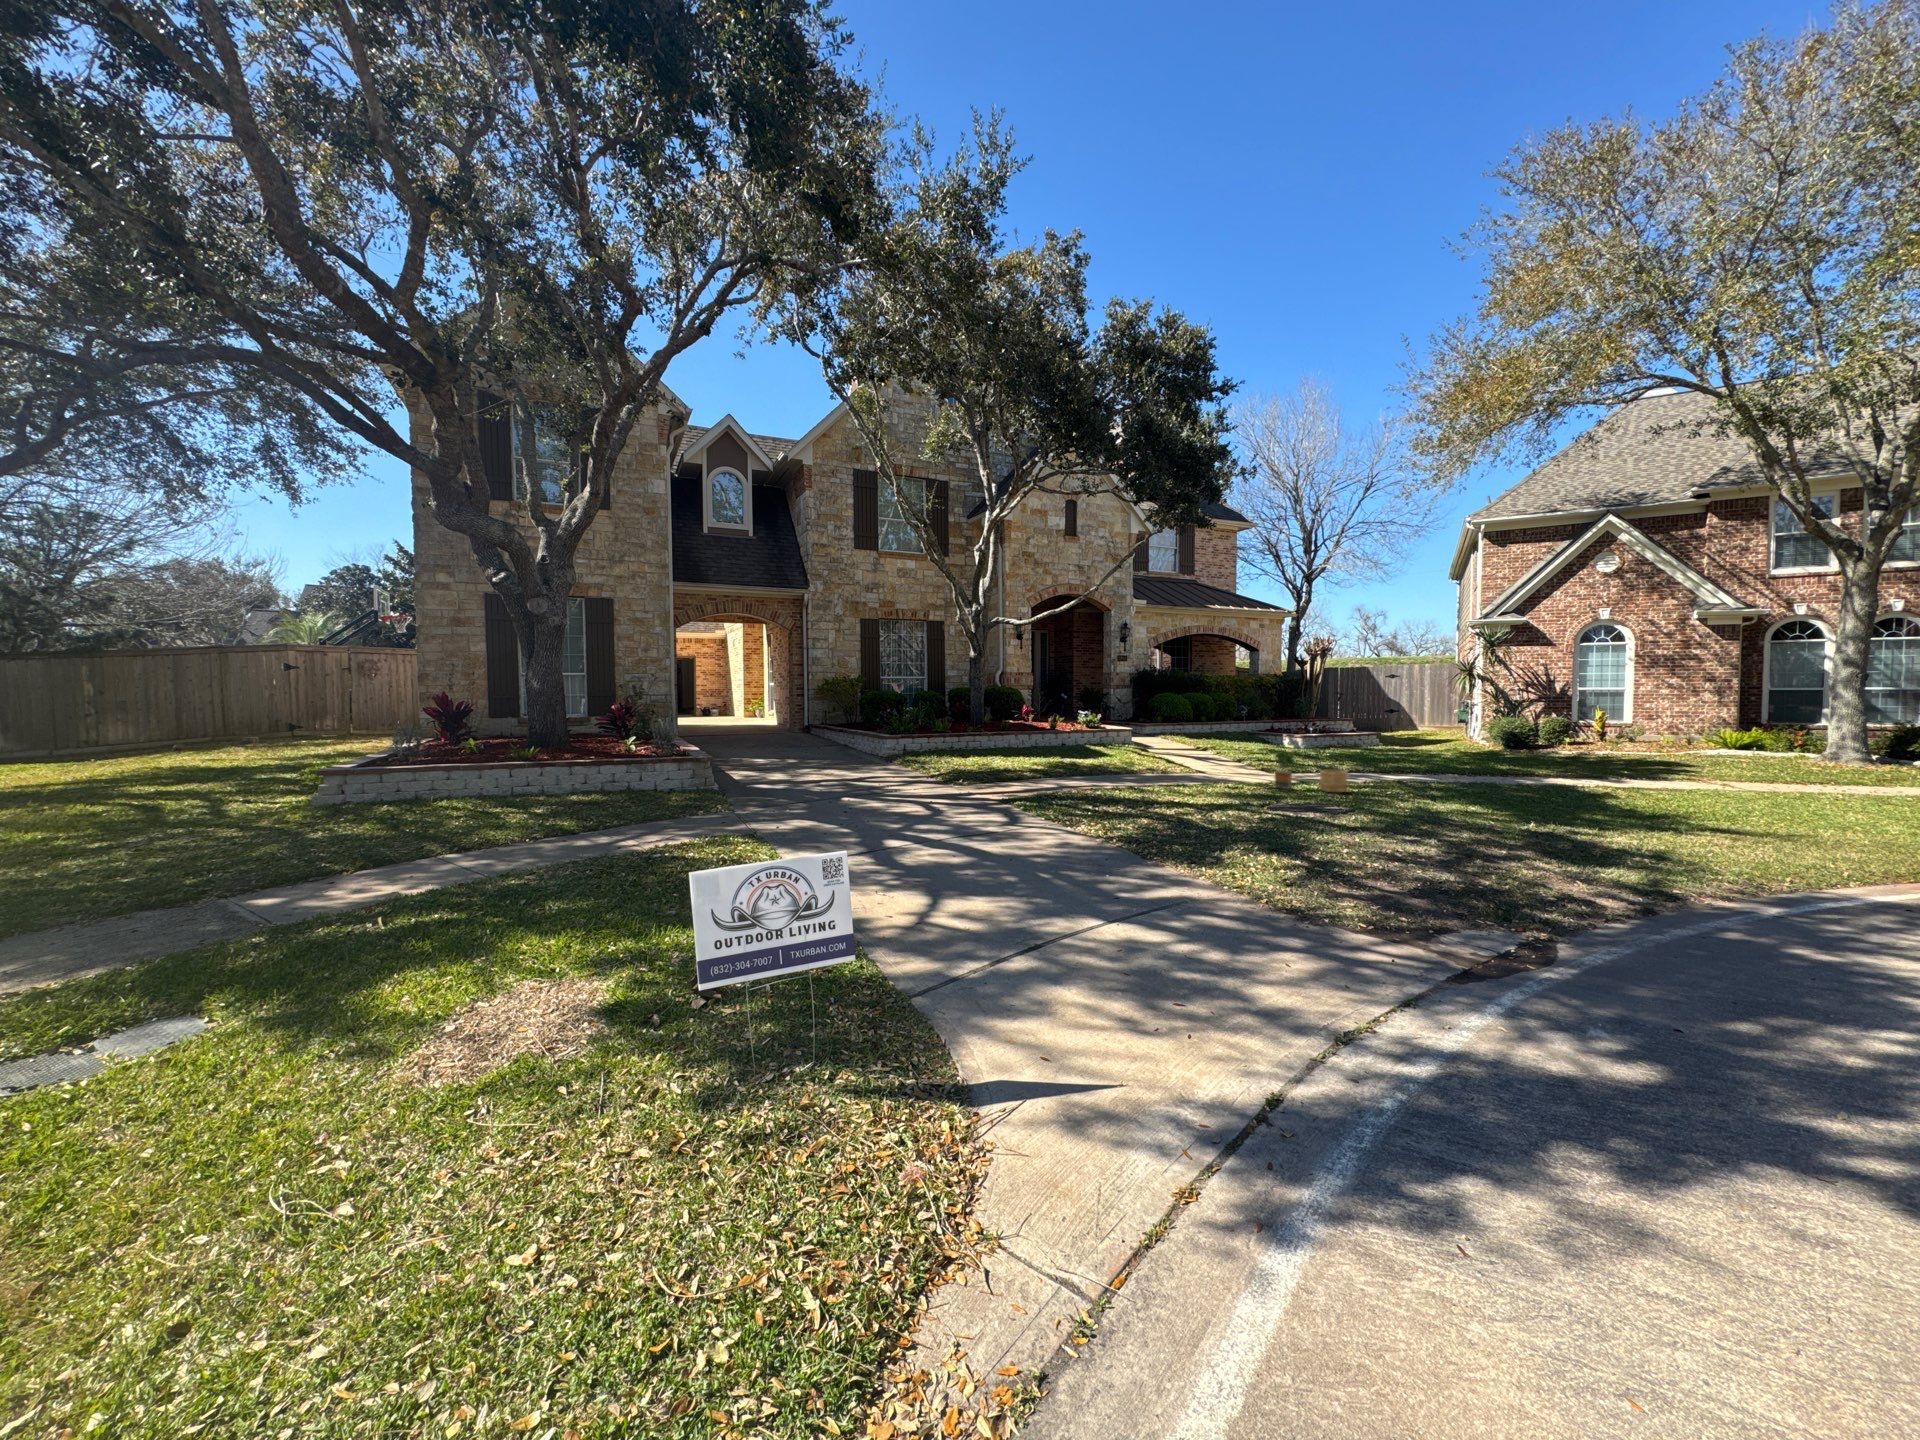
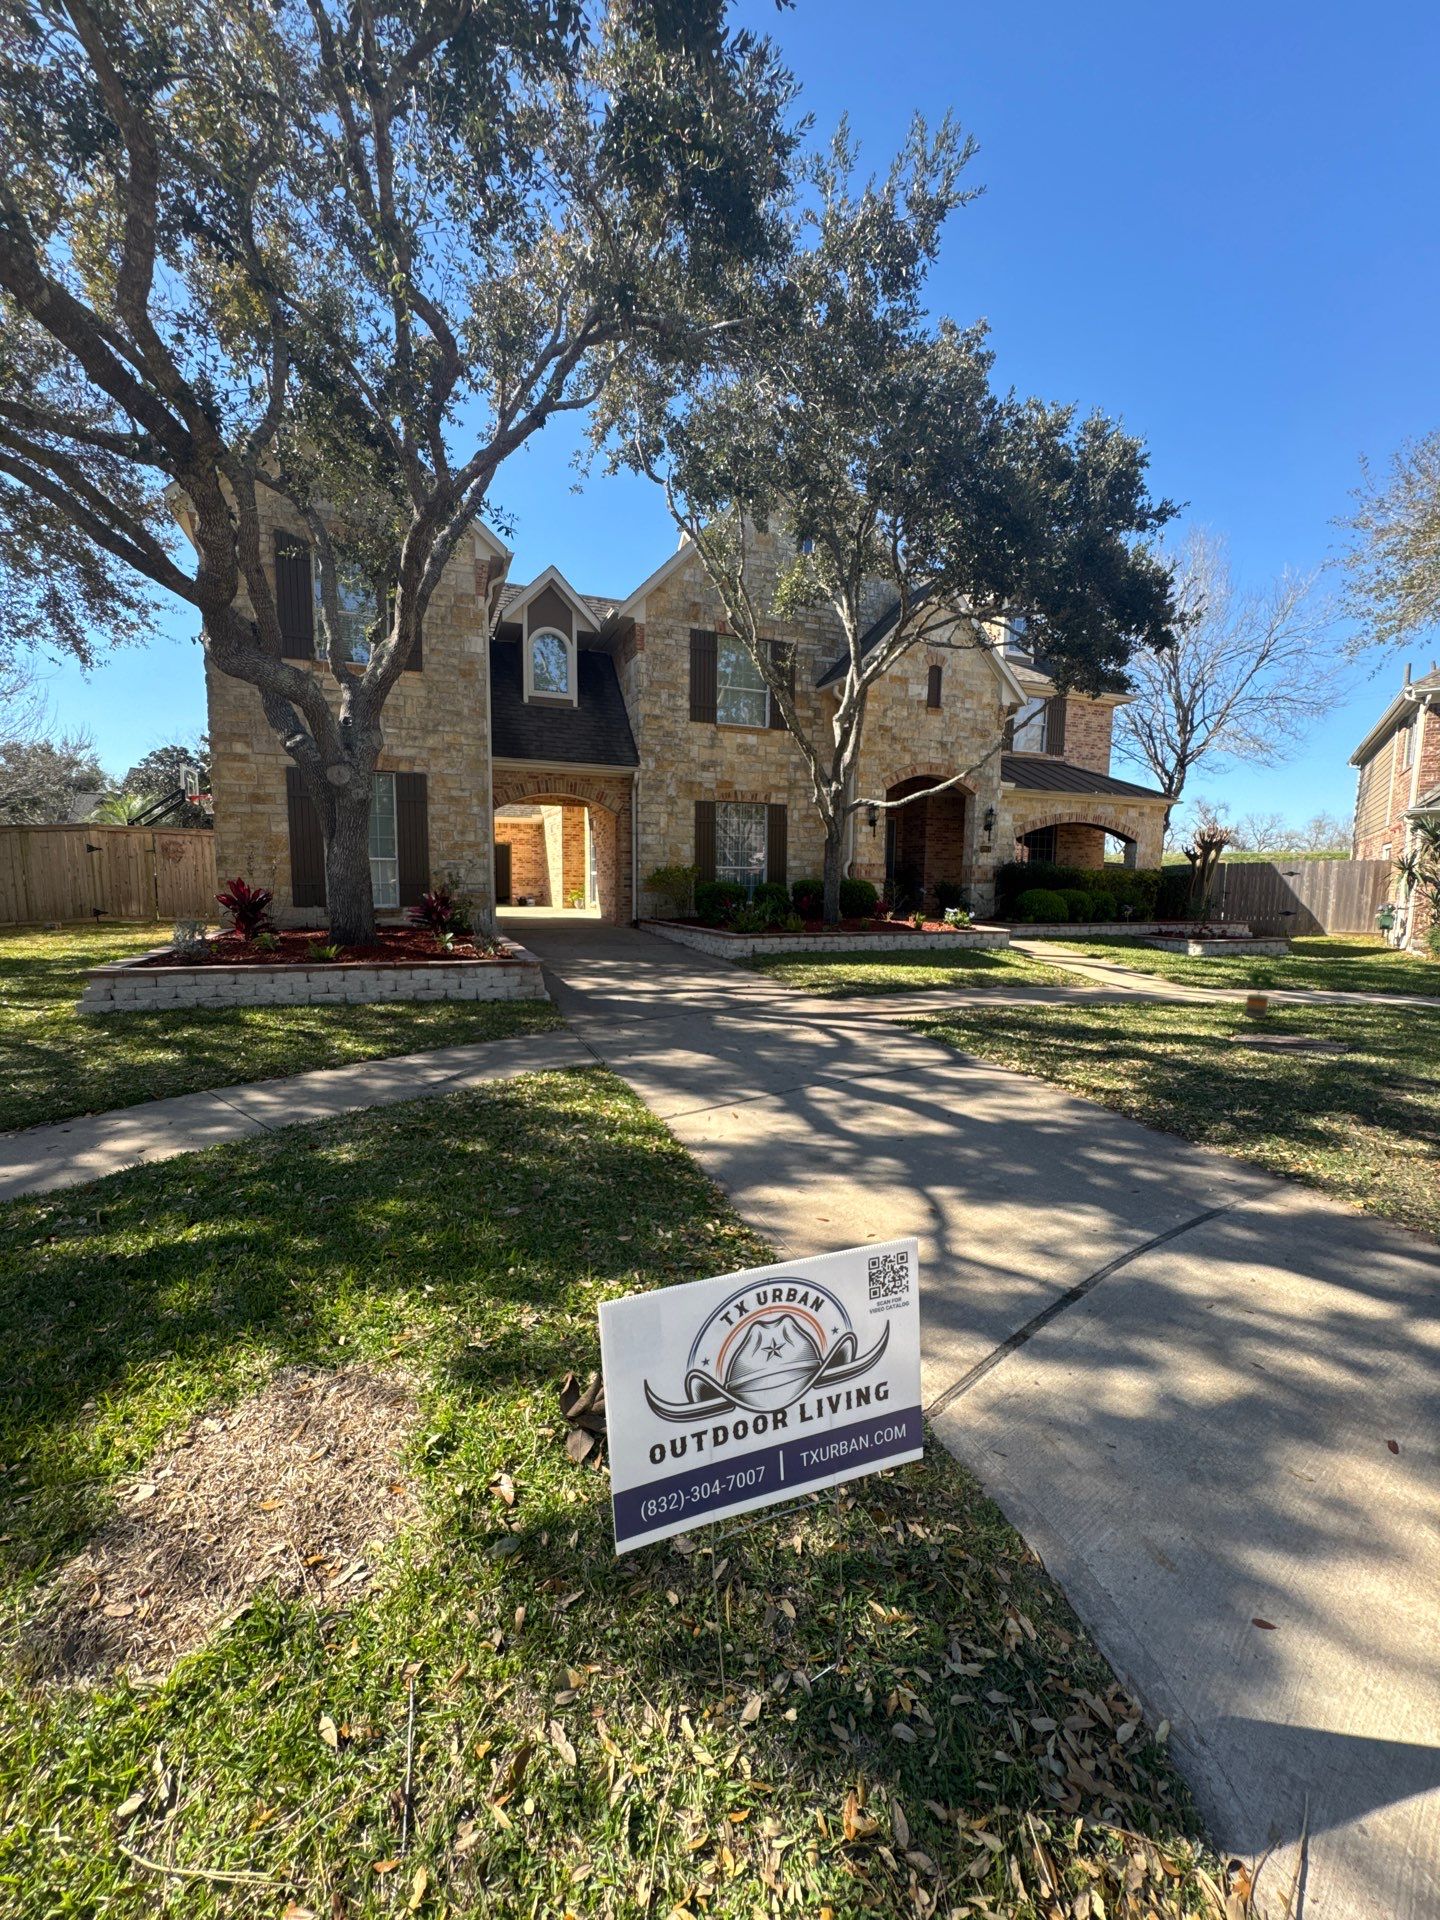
wooden bucket: present [1320,769,1347,792] -> none [1309,995,1349,1025]

